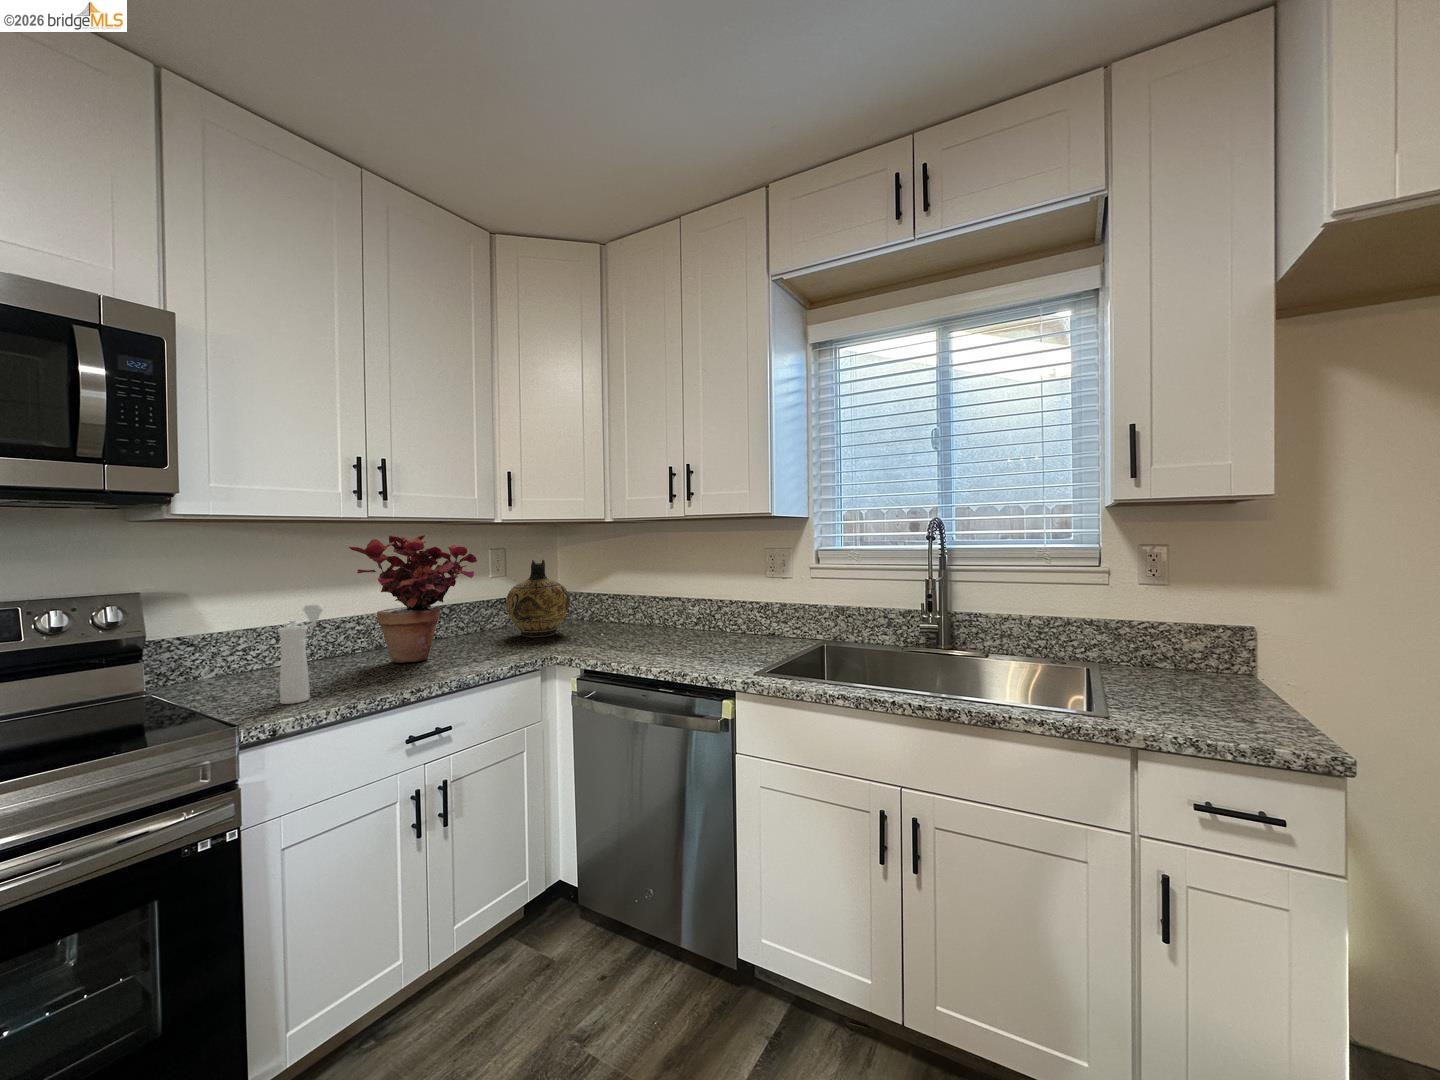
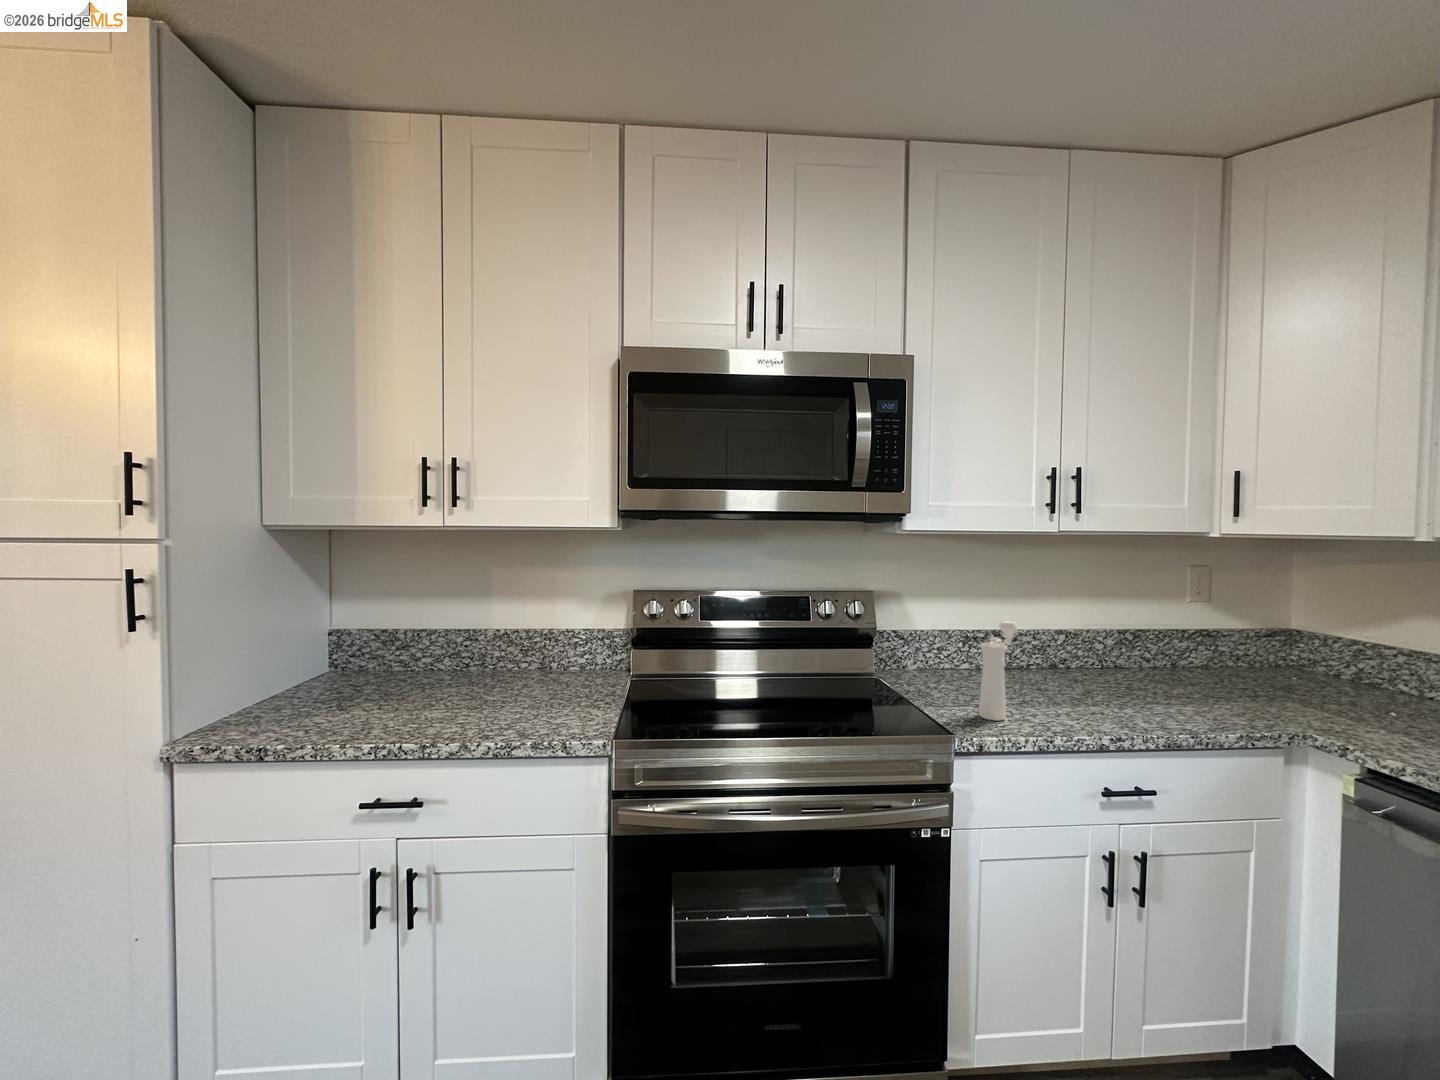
potted plant: present [349,535,478,663] -> none [1038,552,1193,696]
ceramic jug: present [506,560,570,637] -> none [1216,590,1326,695]

